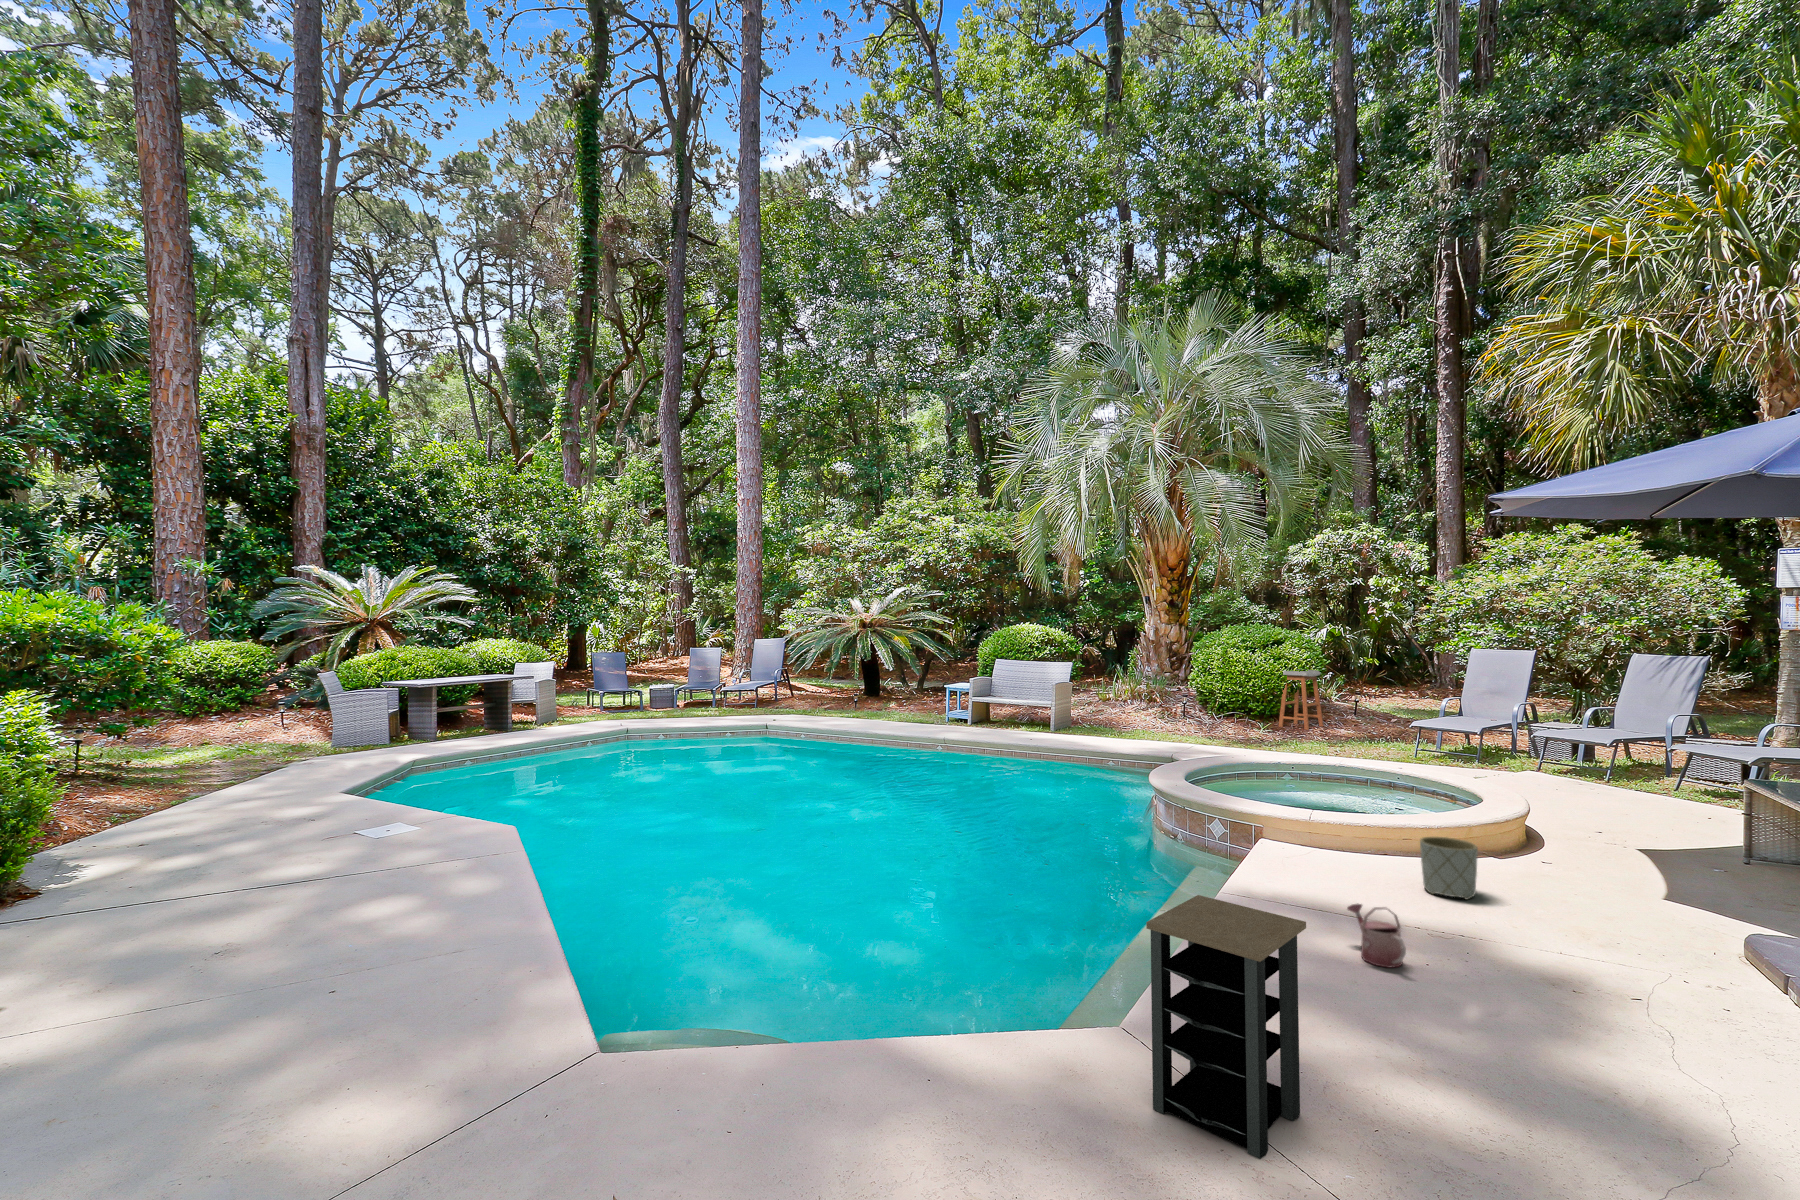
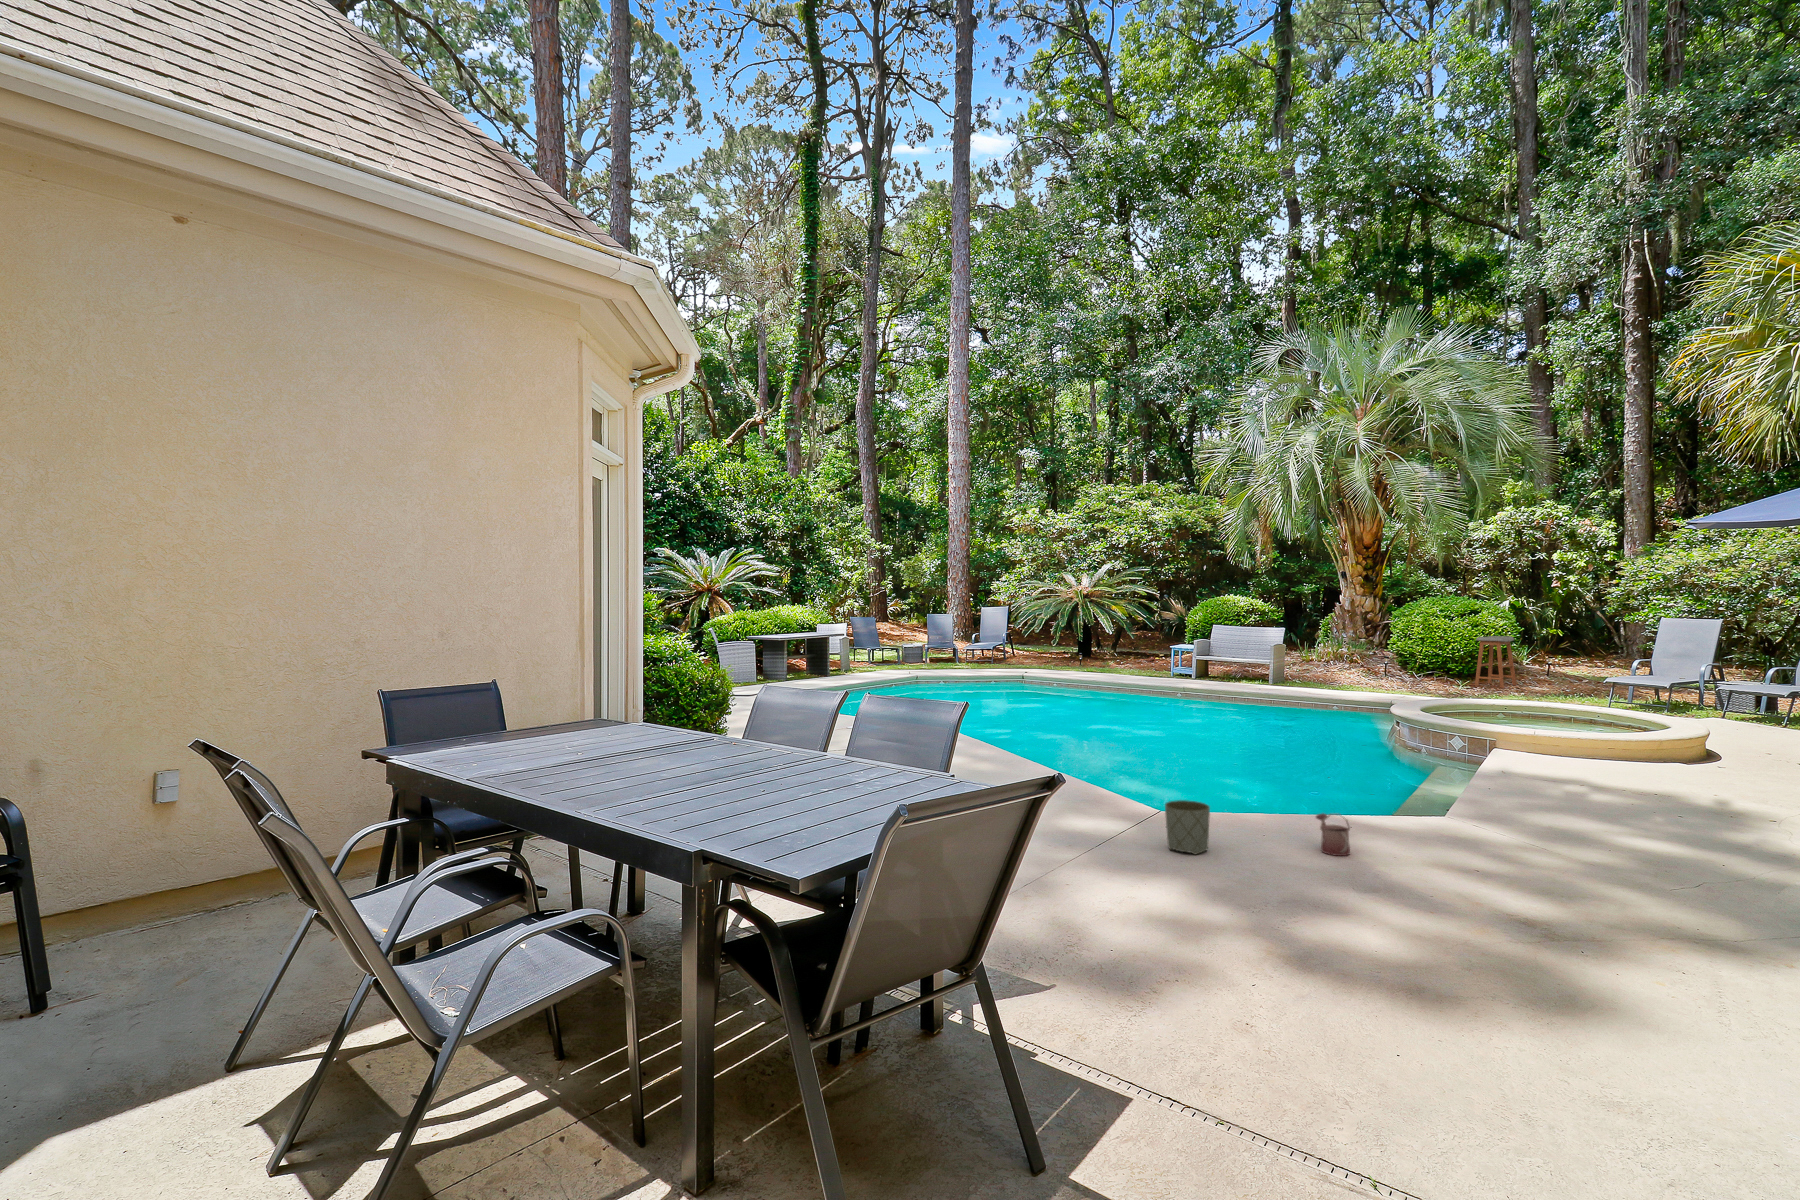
planter: present [1420,837,1478,900] -> present [1165,800,1210,854]
side table: present [1146,895,1306,1159] -> none [1494,747,1584,863]
watering can: present [1347,904,1406,968] -> present [1316,814,1350,856]

